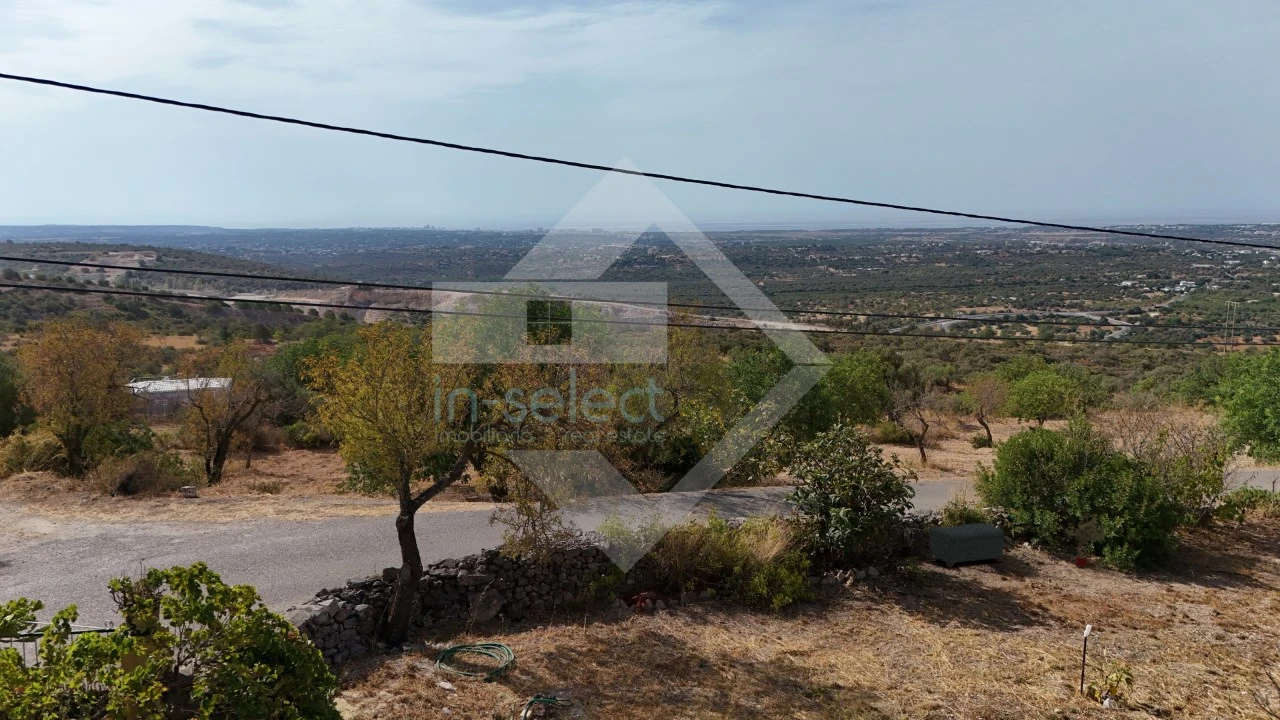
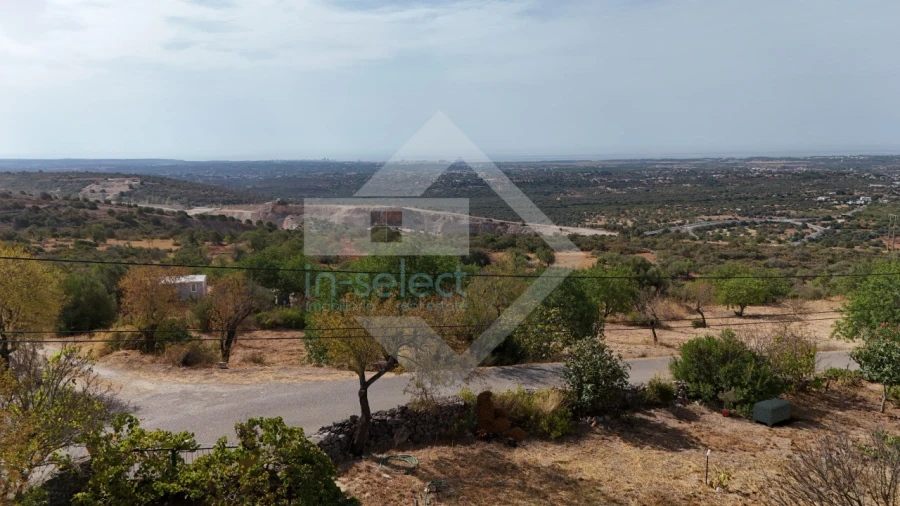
lounge chair: none [633,521,729,628] -> present [477,391,527,448]
bench: present [929,523,1004,567] -> present [753,398,791,427]

